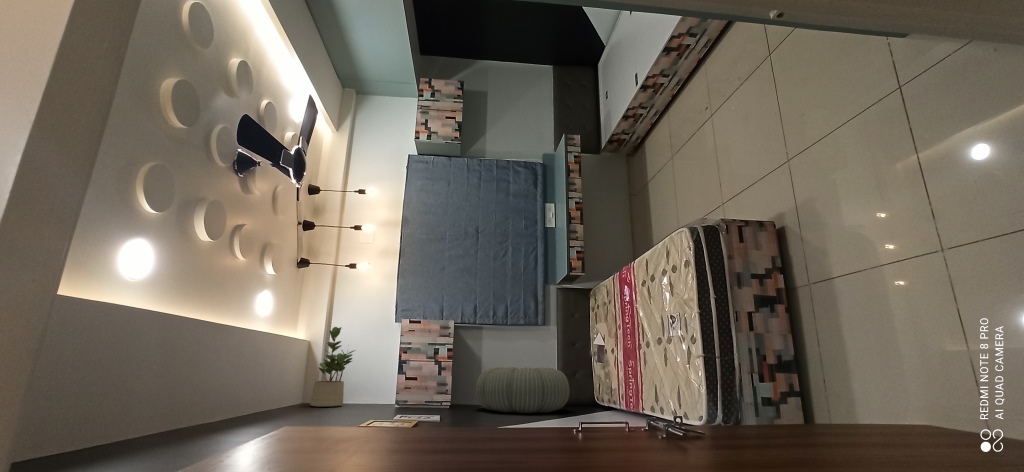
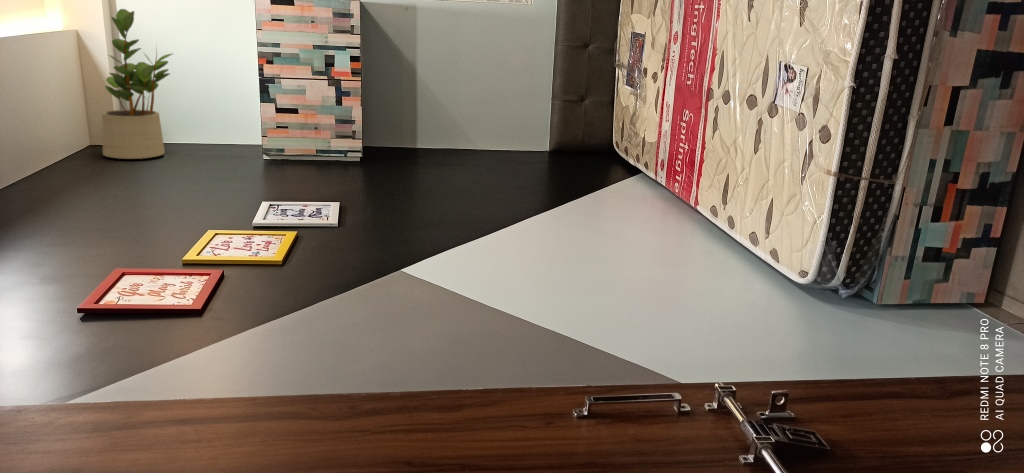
pouf: present [476,367,570,414] -> none [406,96,577,186]

